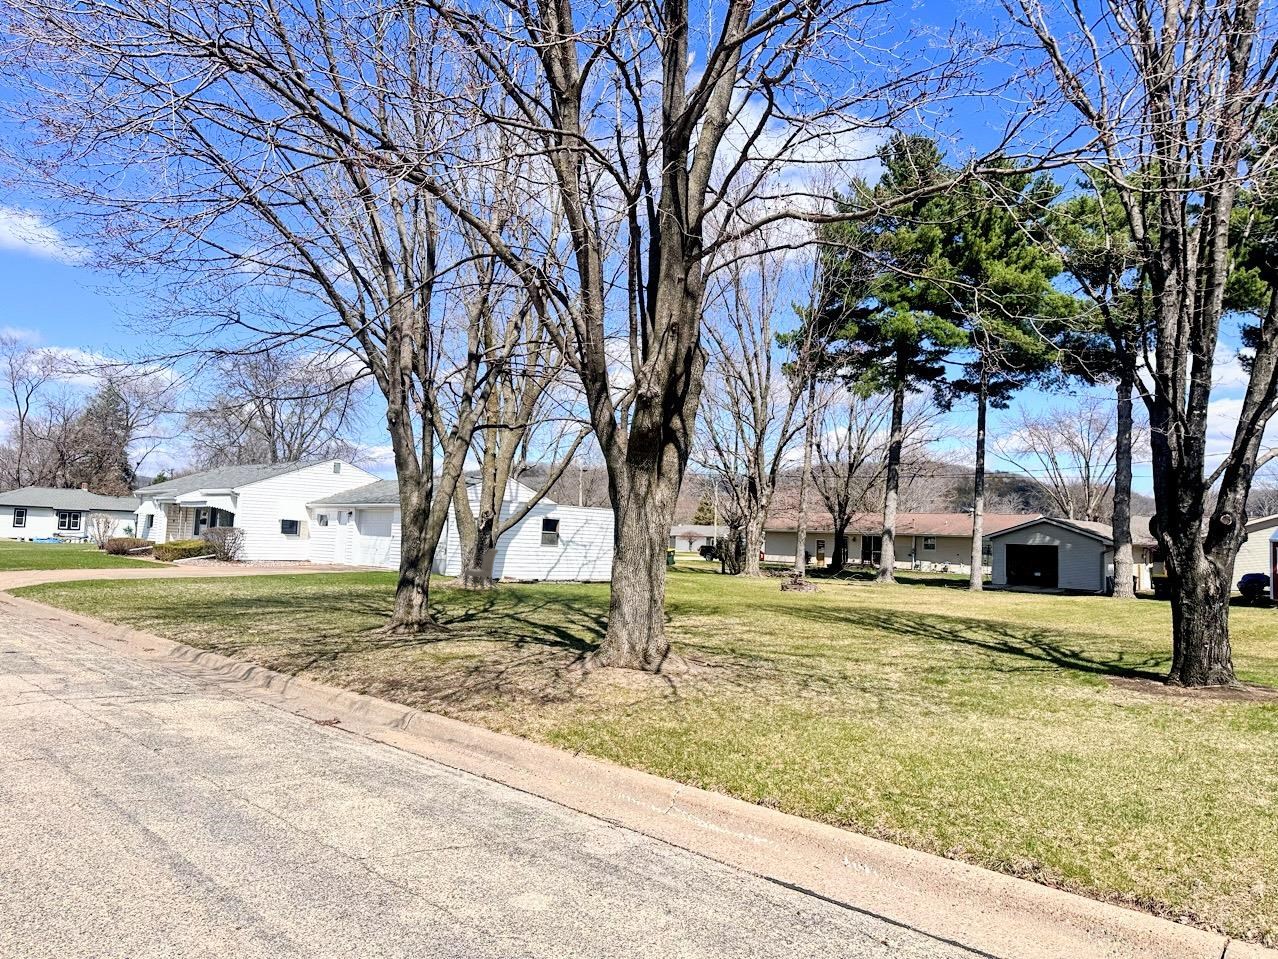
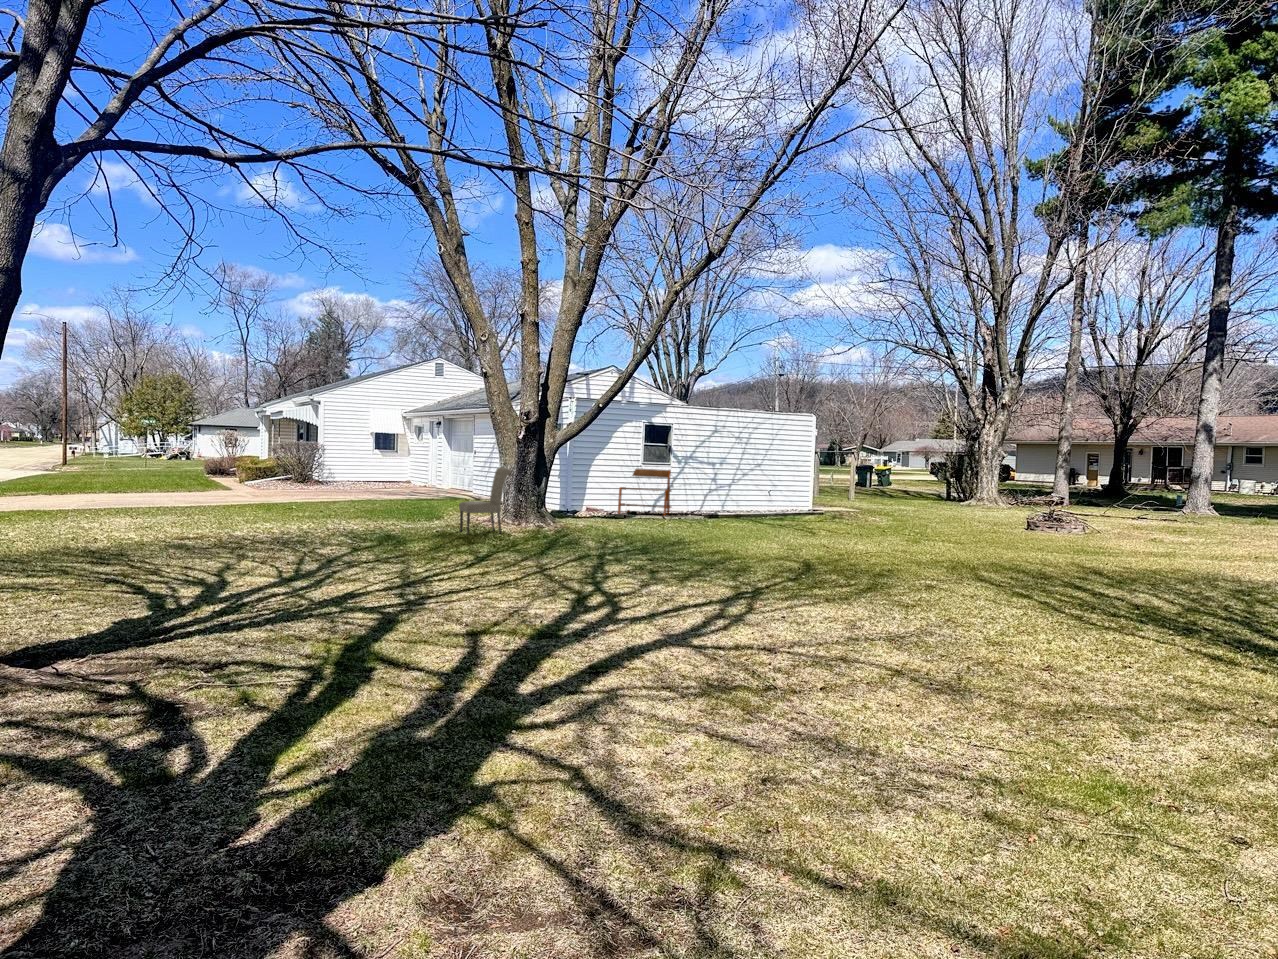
bench: none [528,549,563,582] -> present [618,469,671,516]

